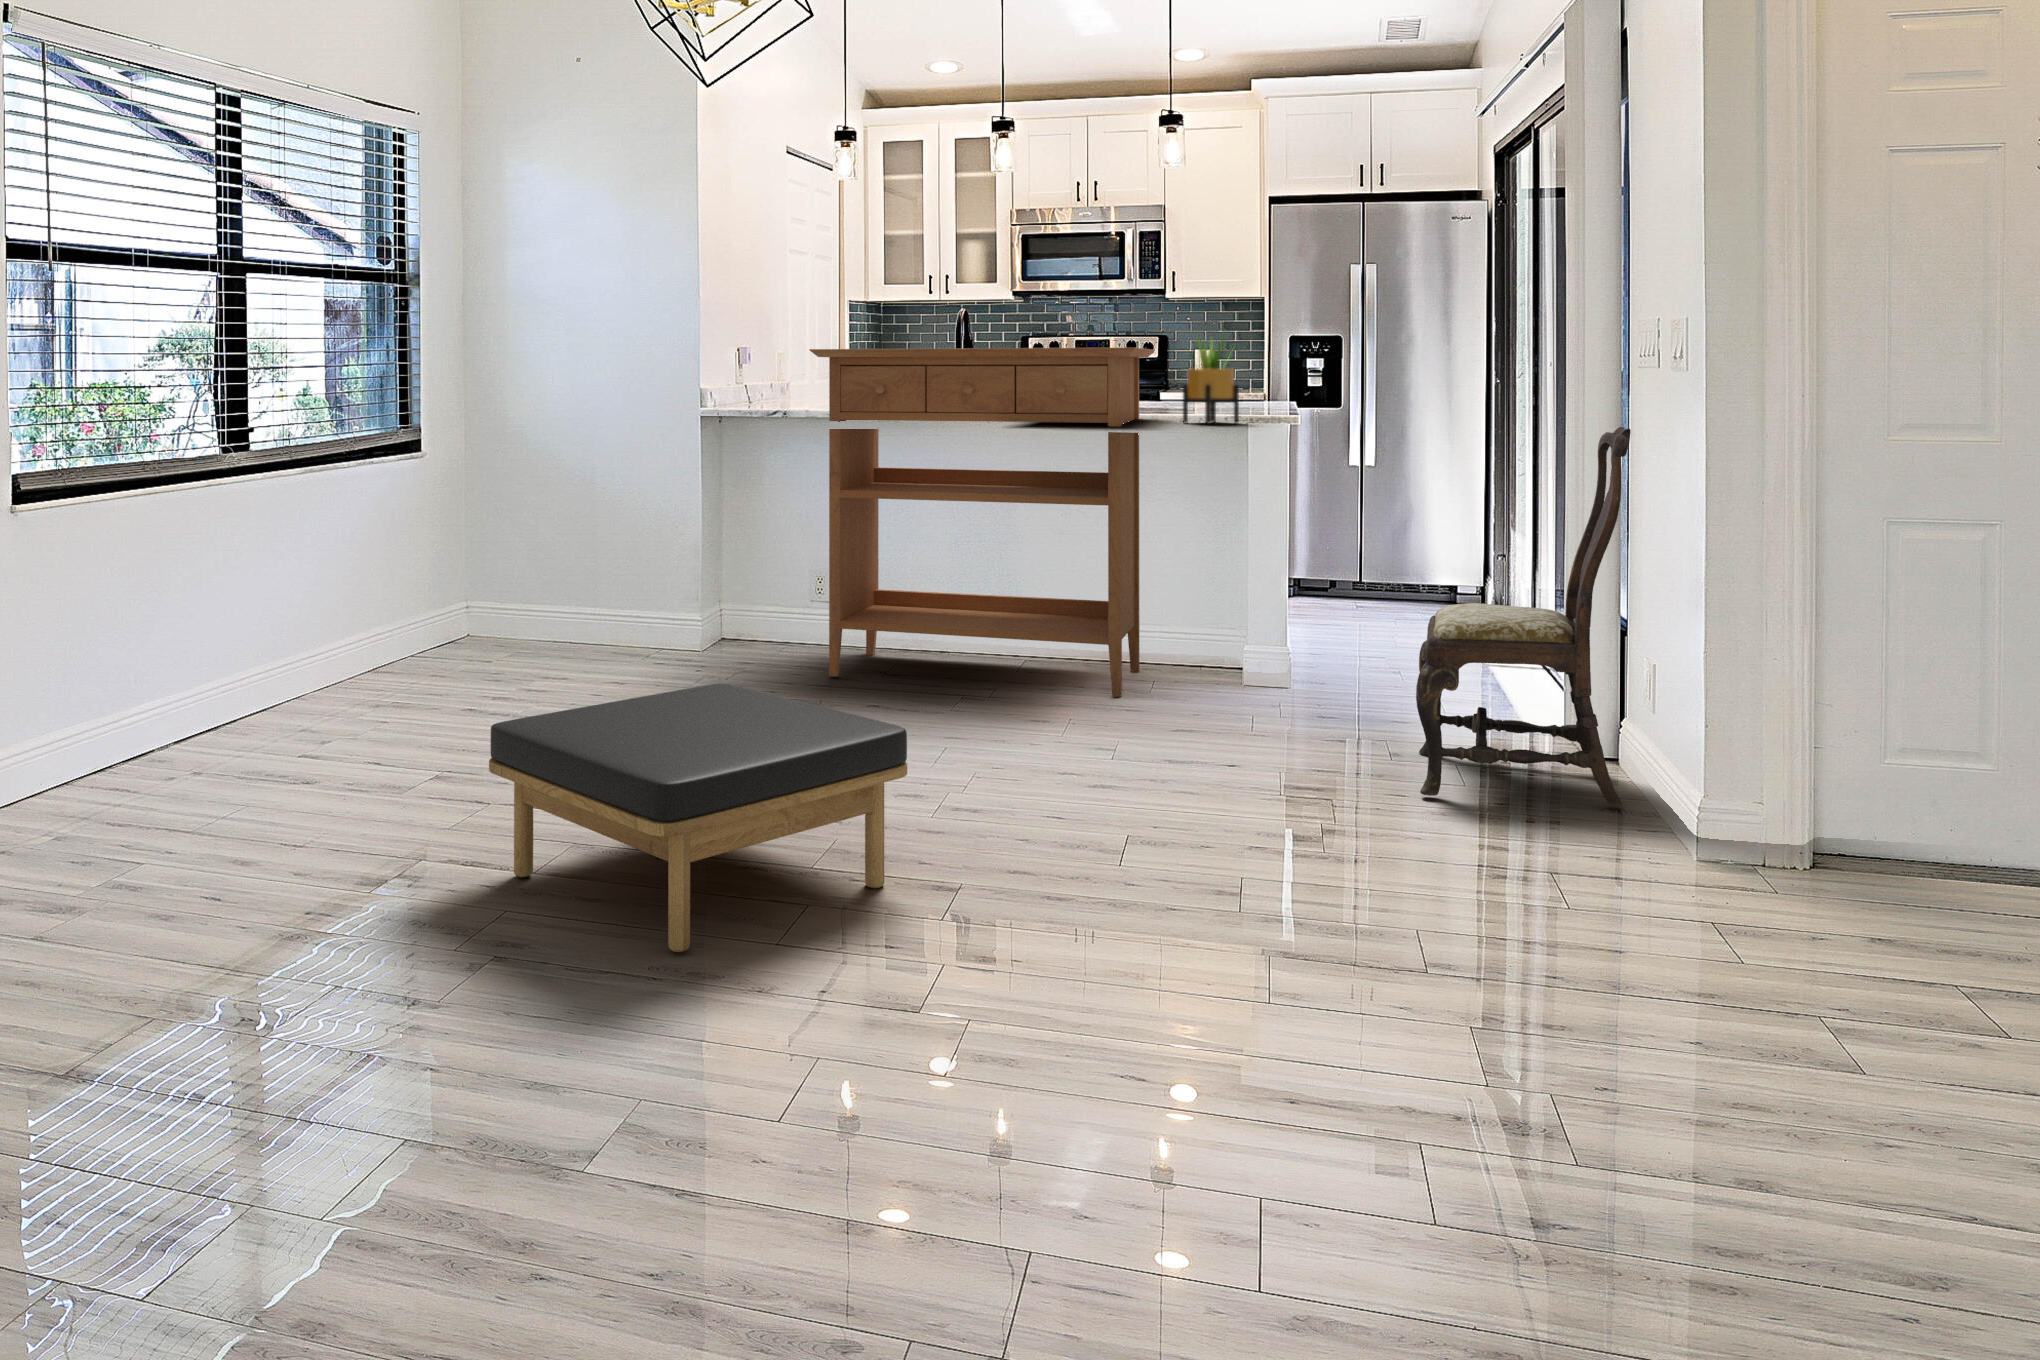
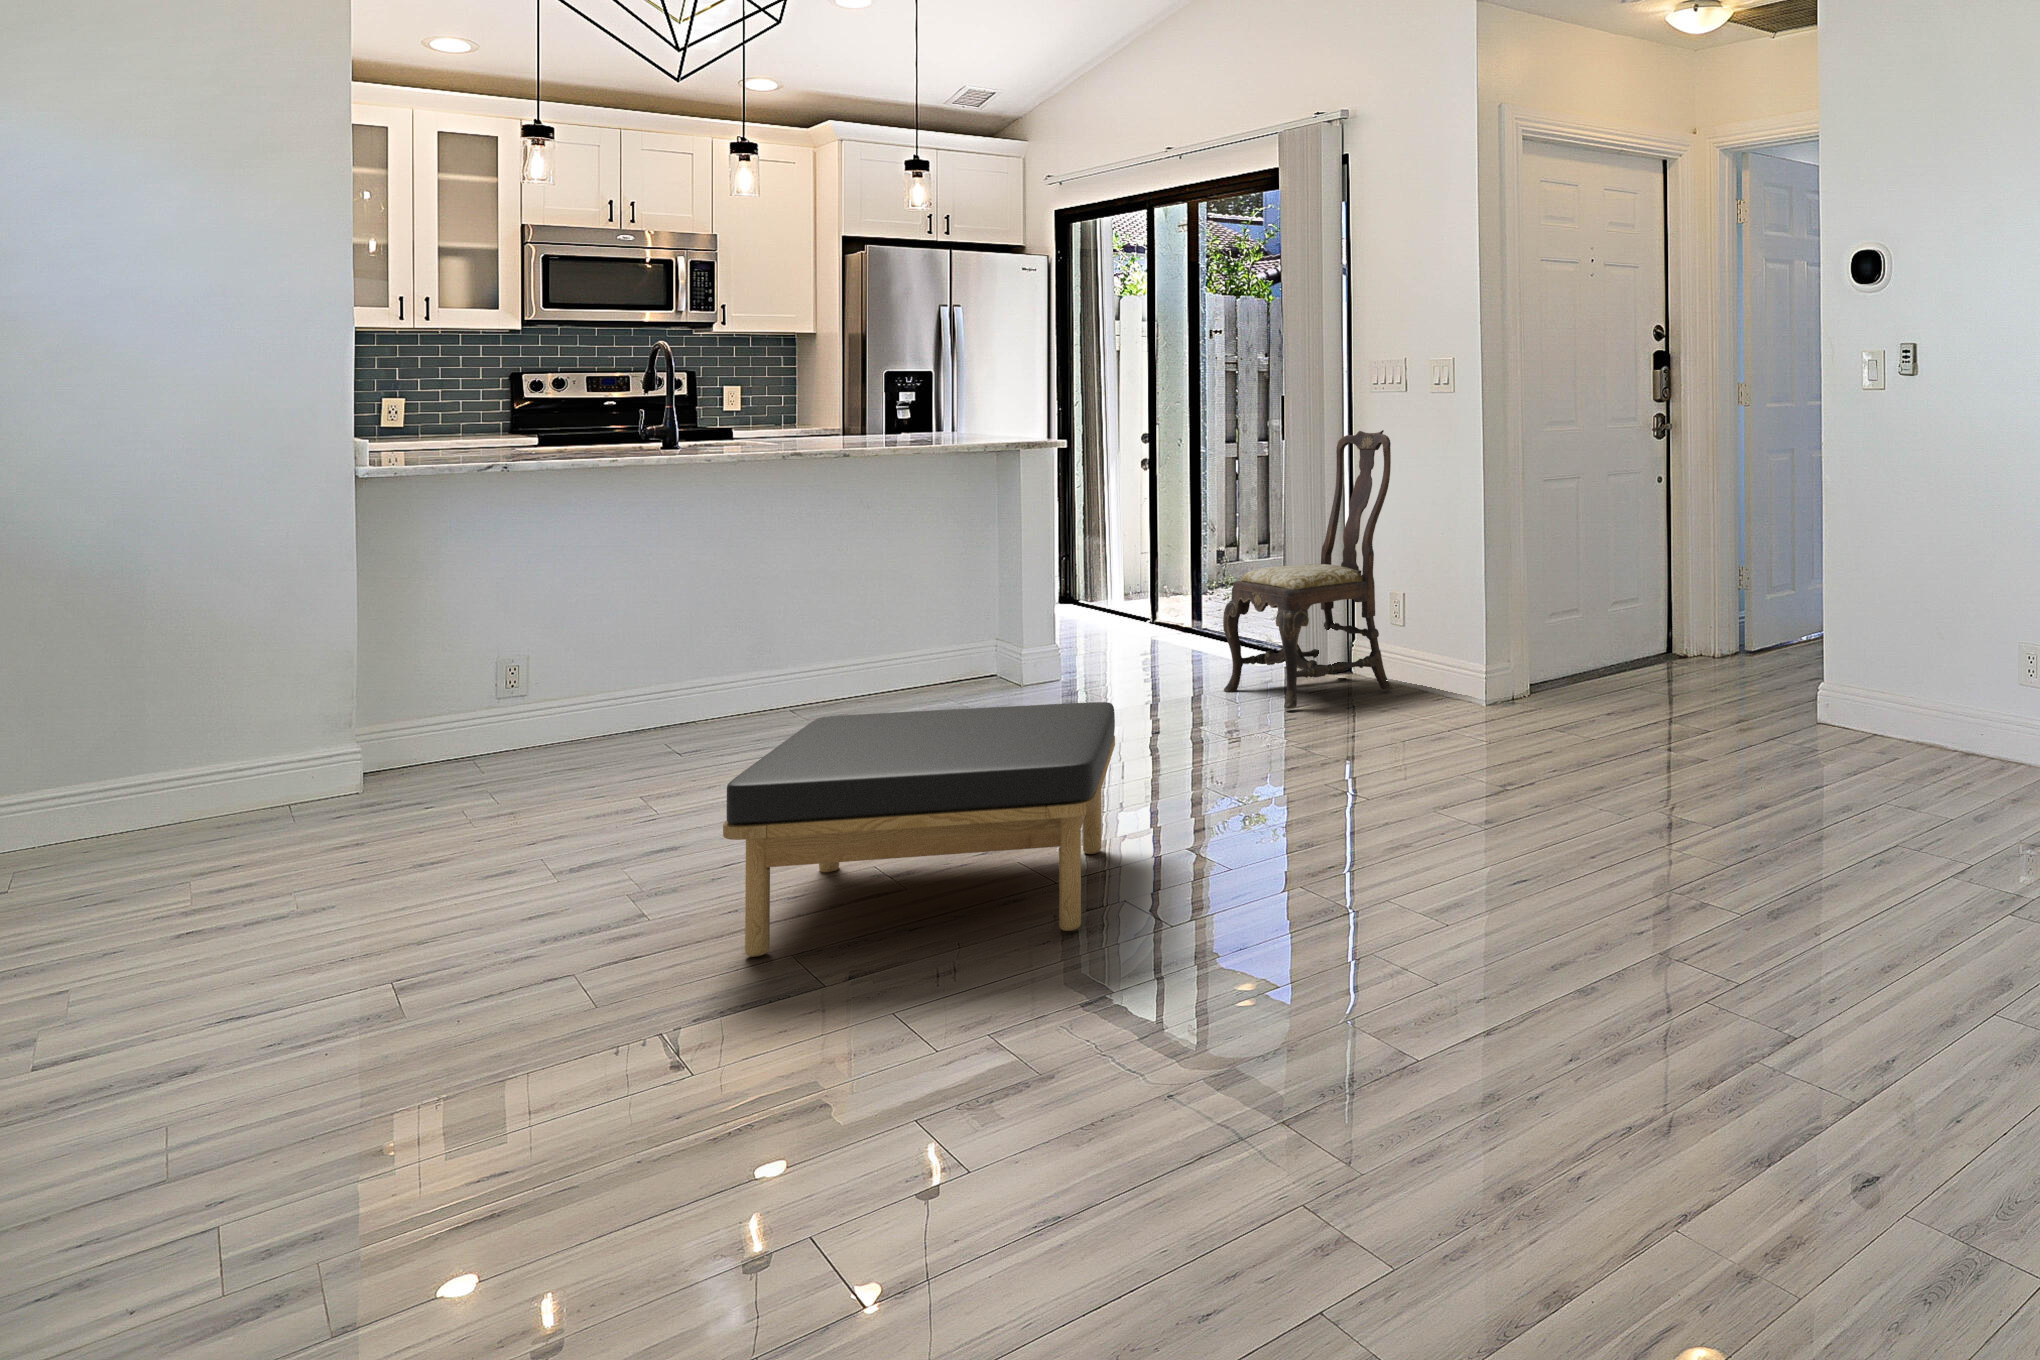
potted plant: present [1183,338,1239,424] -> none [962,360,1013,445]
console table: present [809,348,1155,697] -> none [551,370,955,754]

